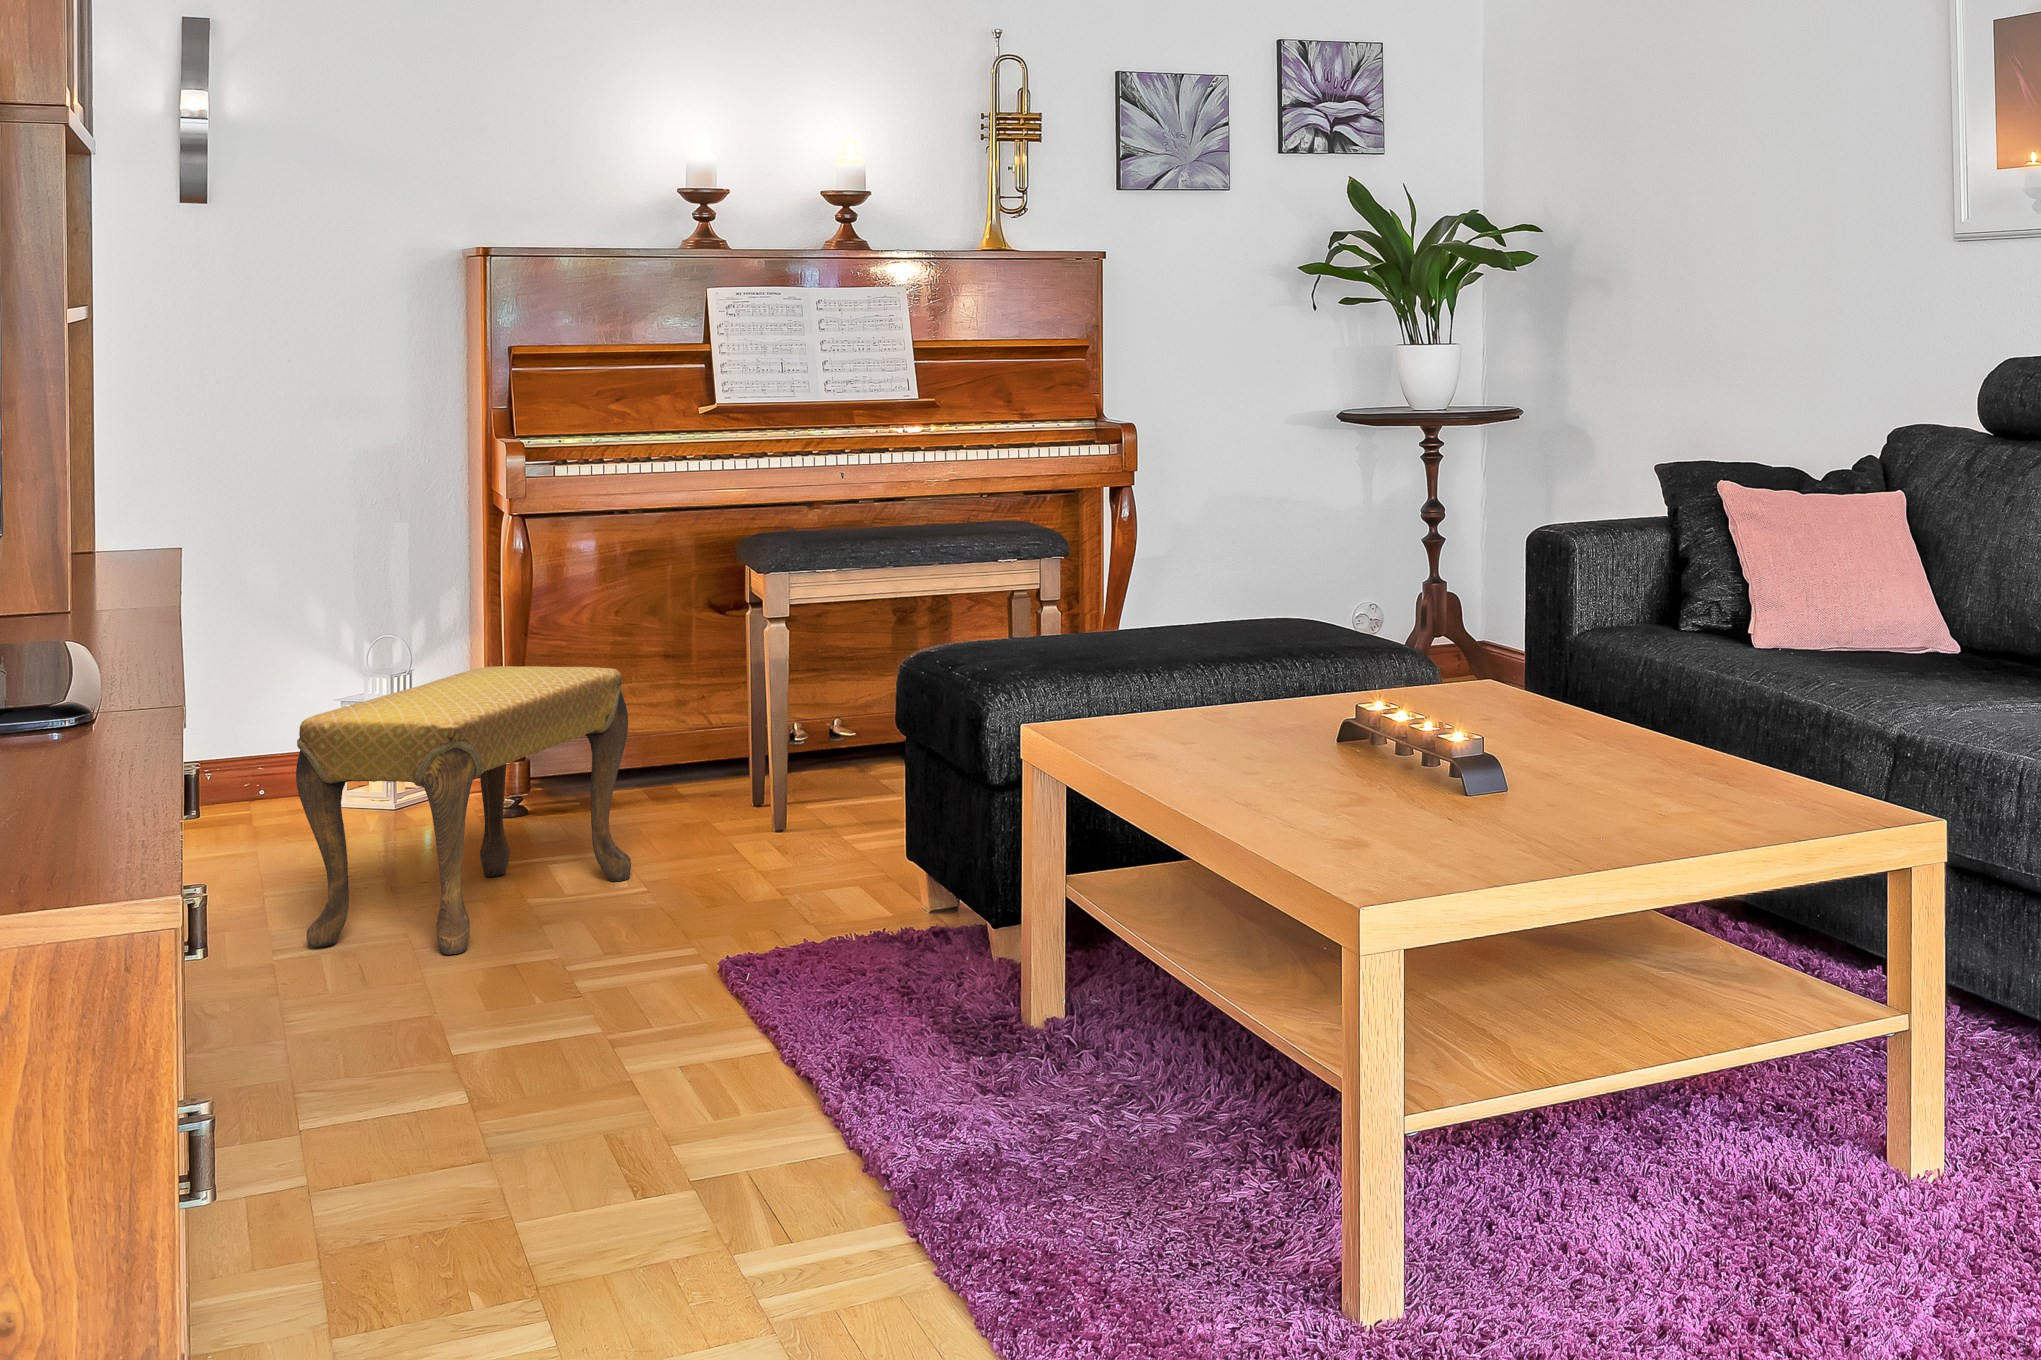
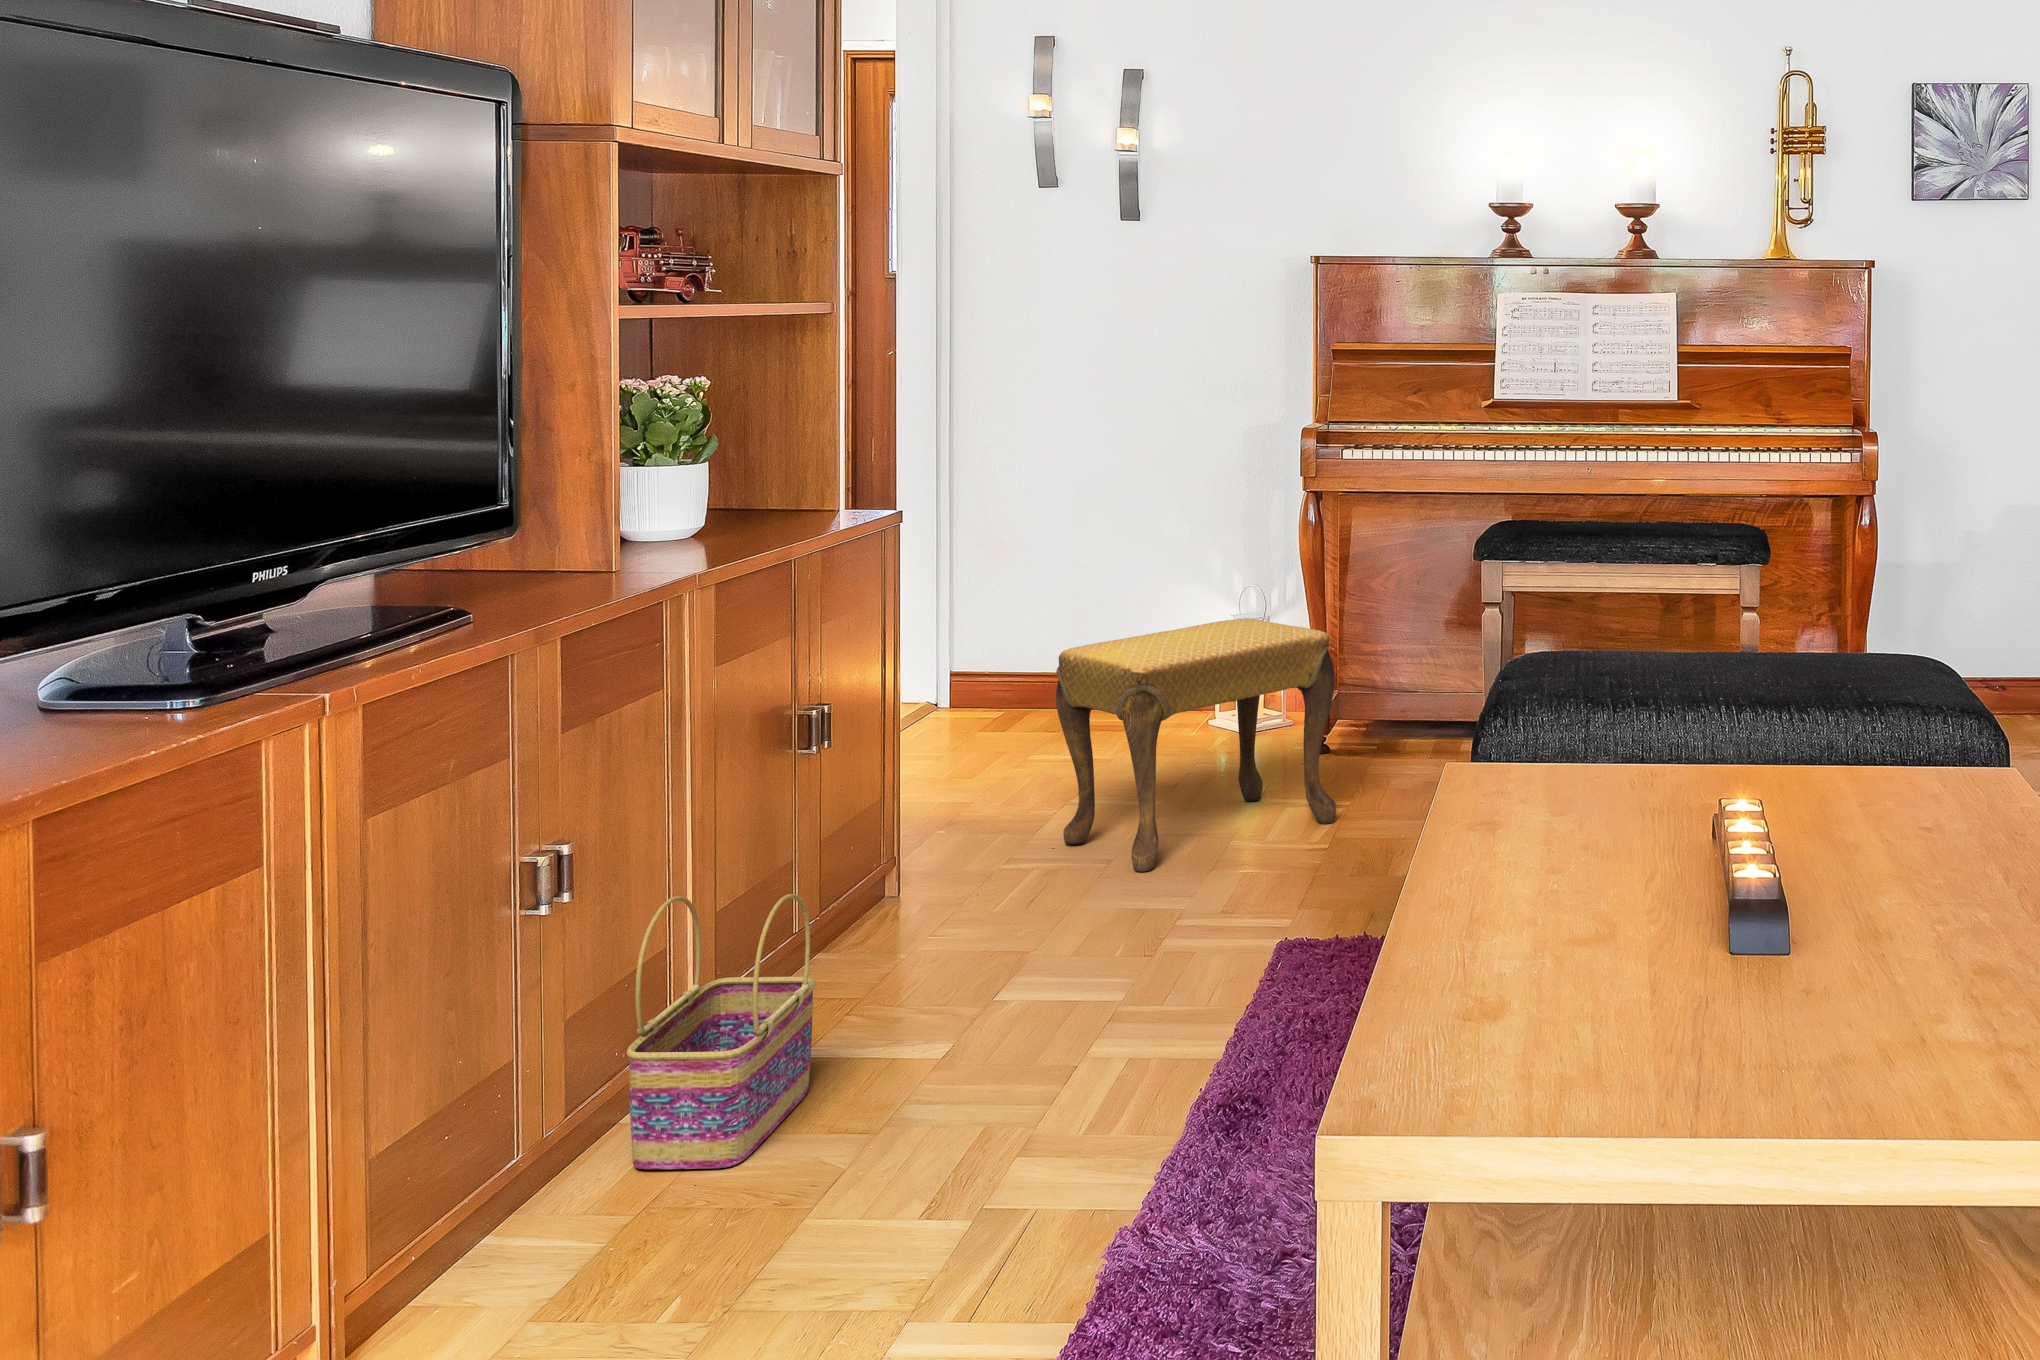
basket: none [204,964,363,1282] -> present [626,894,816,1169]

